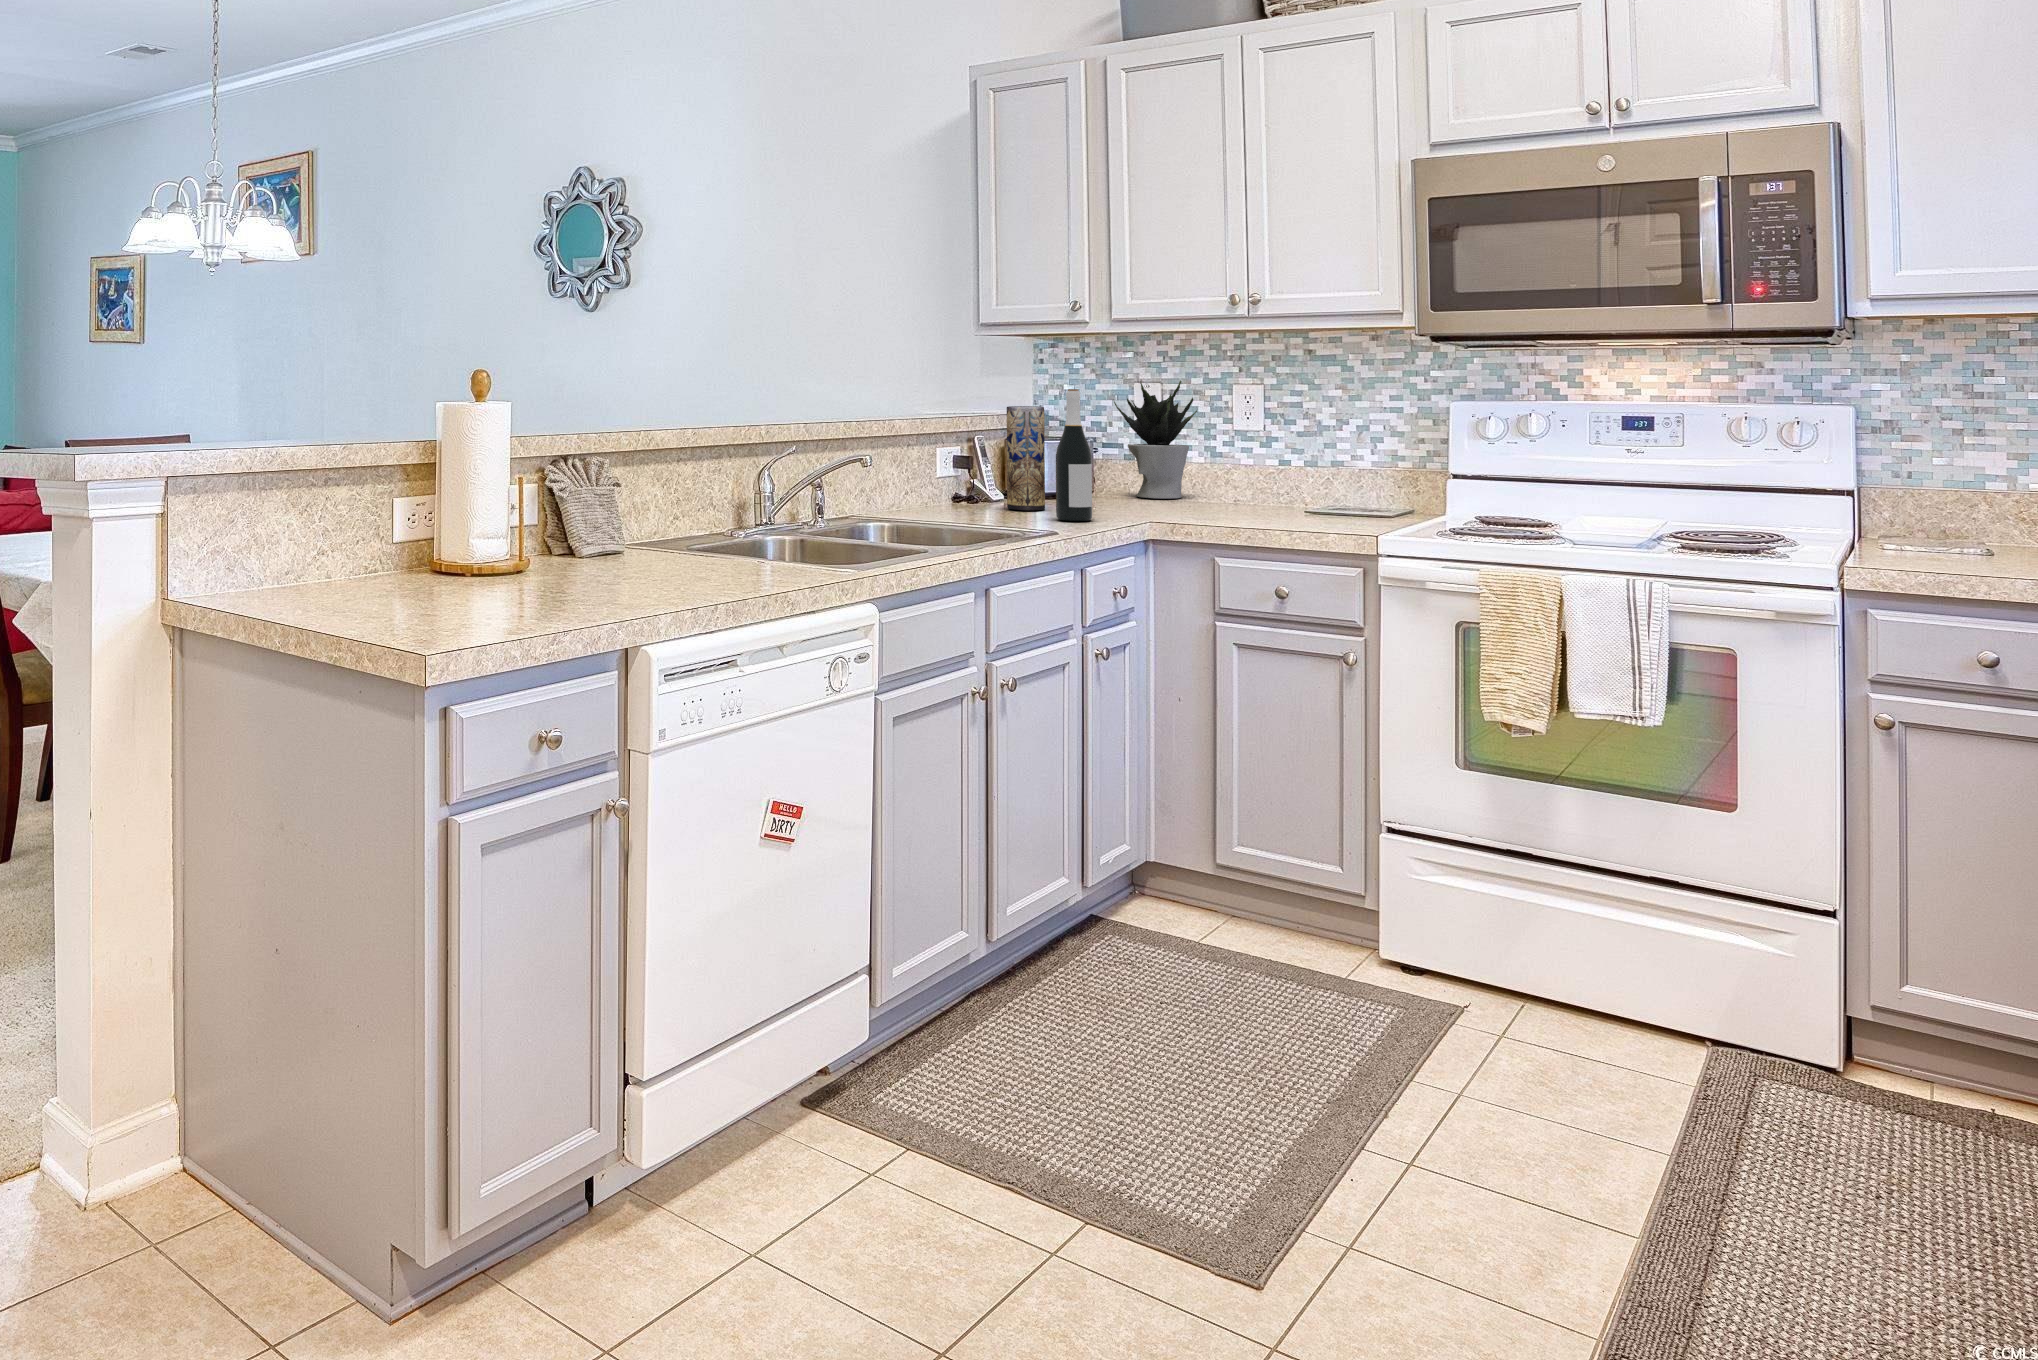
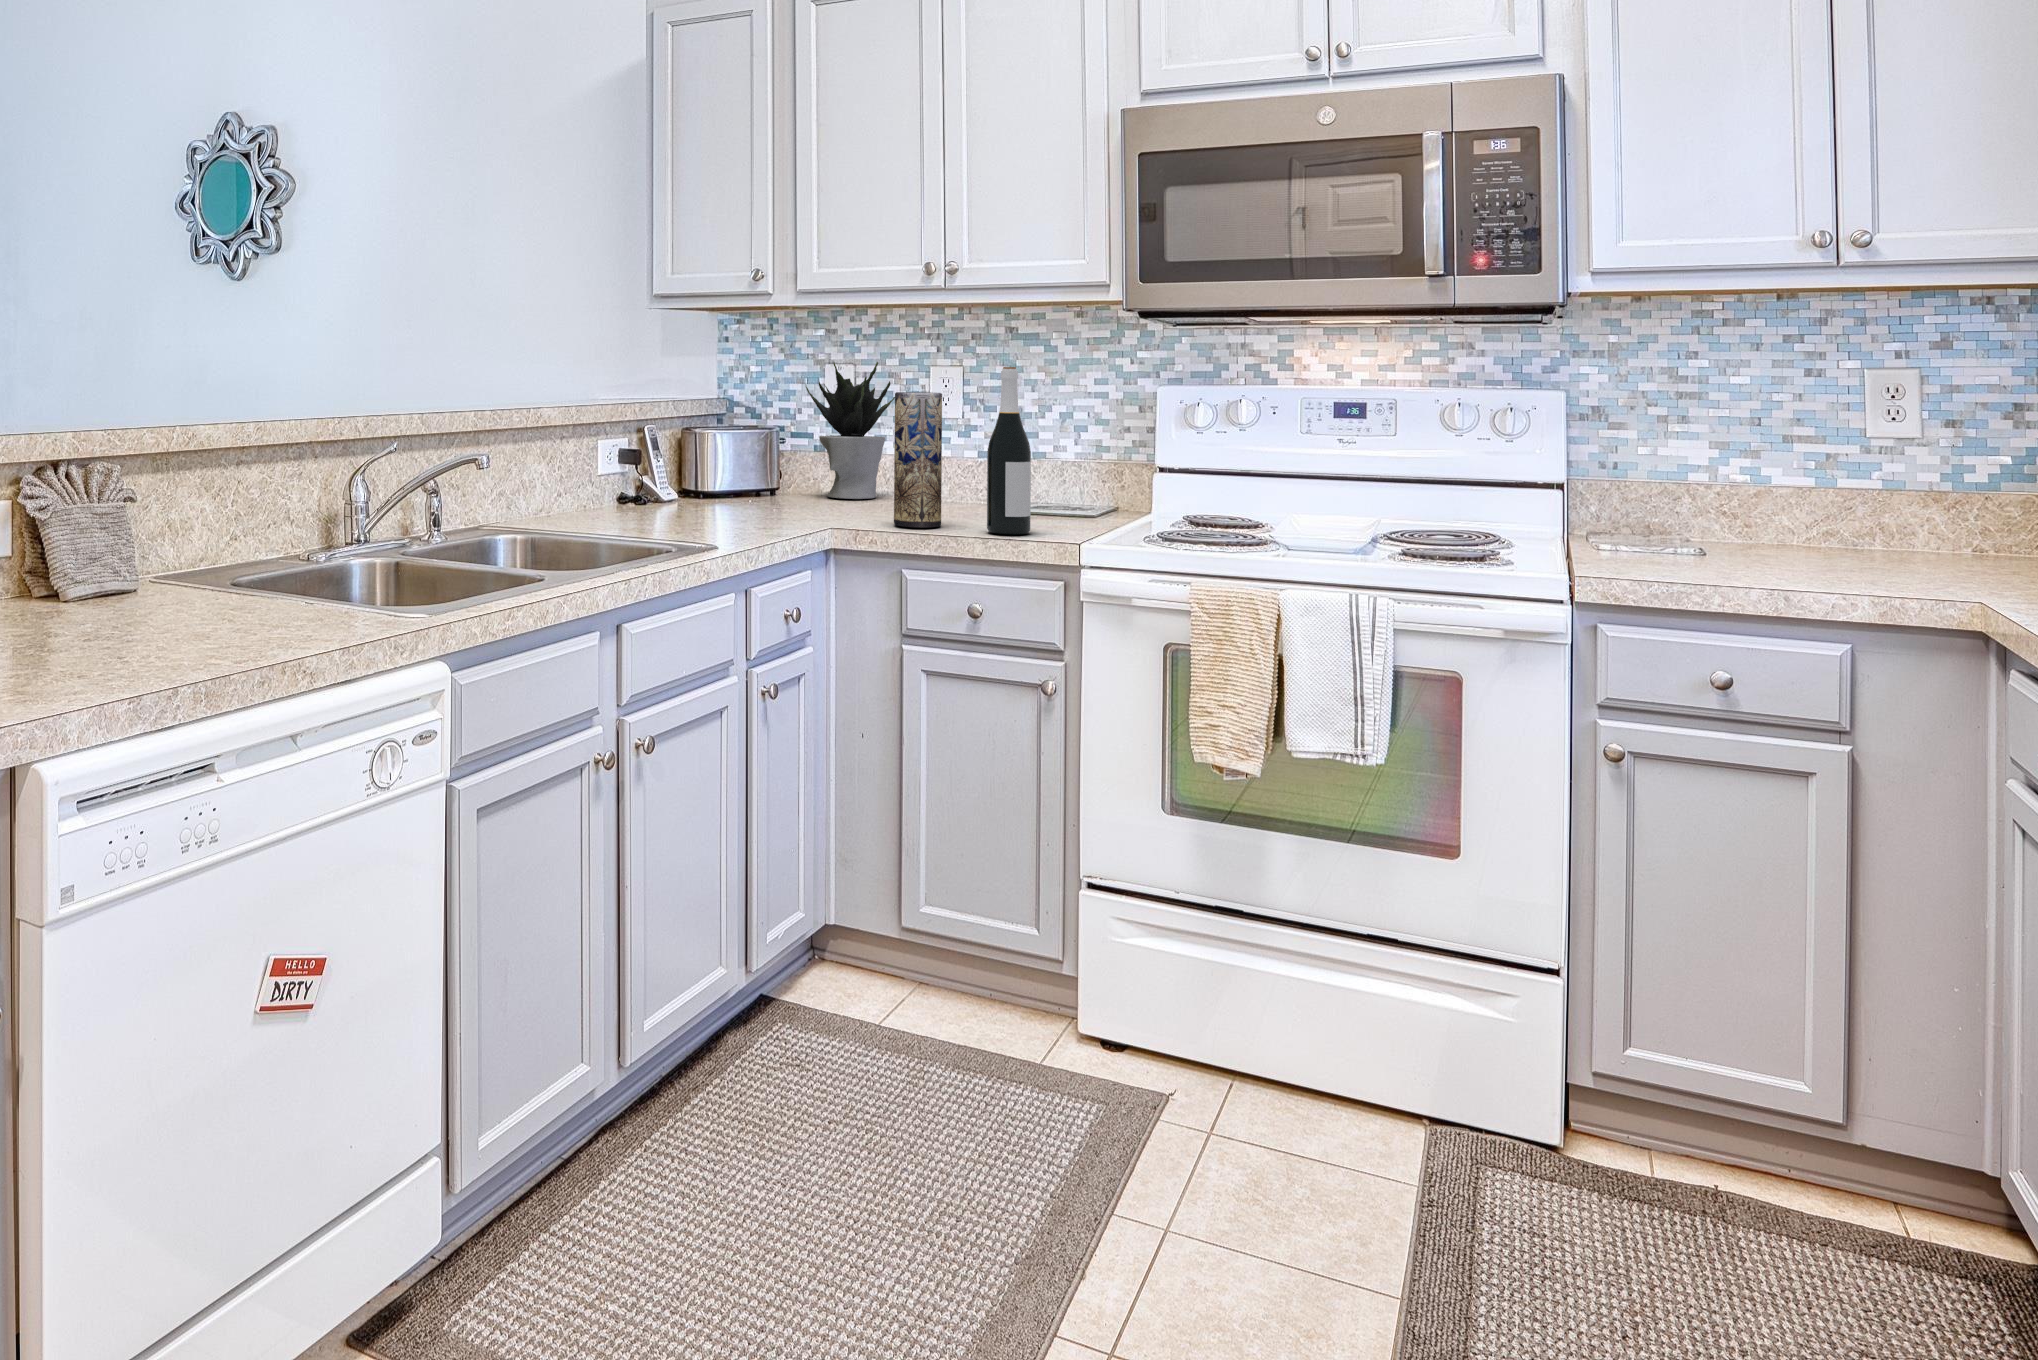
wine bottle: present [1056,389,1092,521] -> present [987,367,1031,534]
vase: present [1007,406,1045,510] -> present [894,392,942,528]

